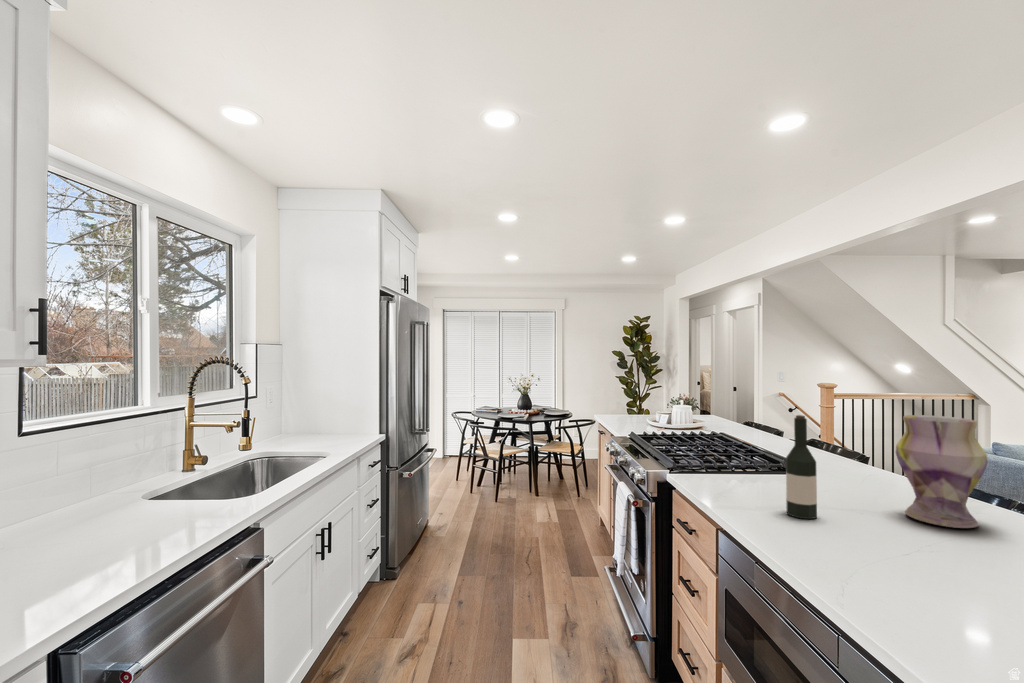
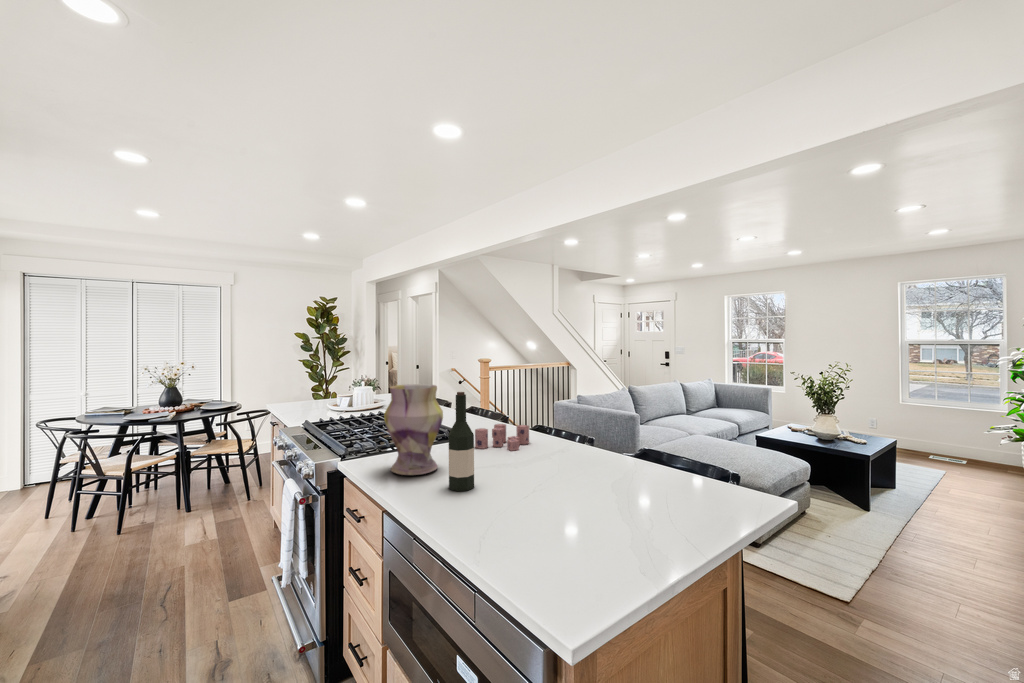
vase: present [896,415,987,528] -> present [384,384,443,475]
candle: none [817,459,894,492] -> present [475,424,529,451]

